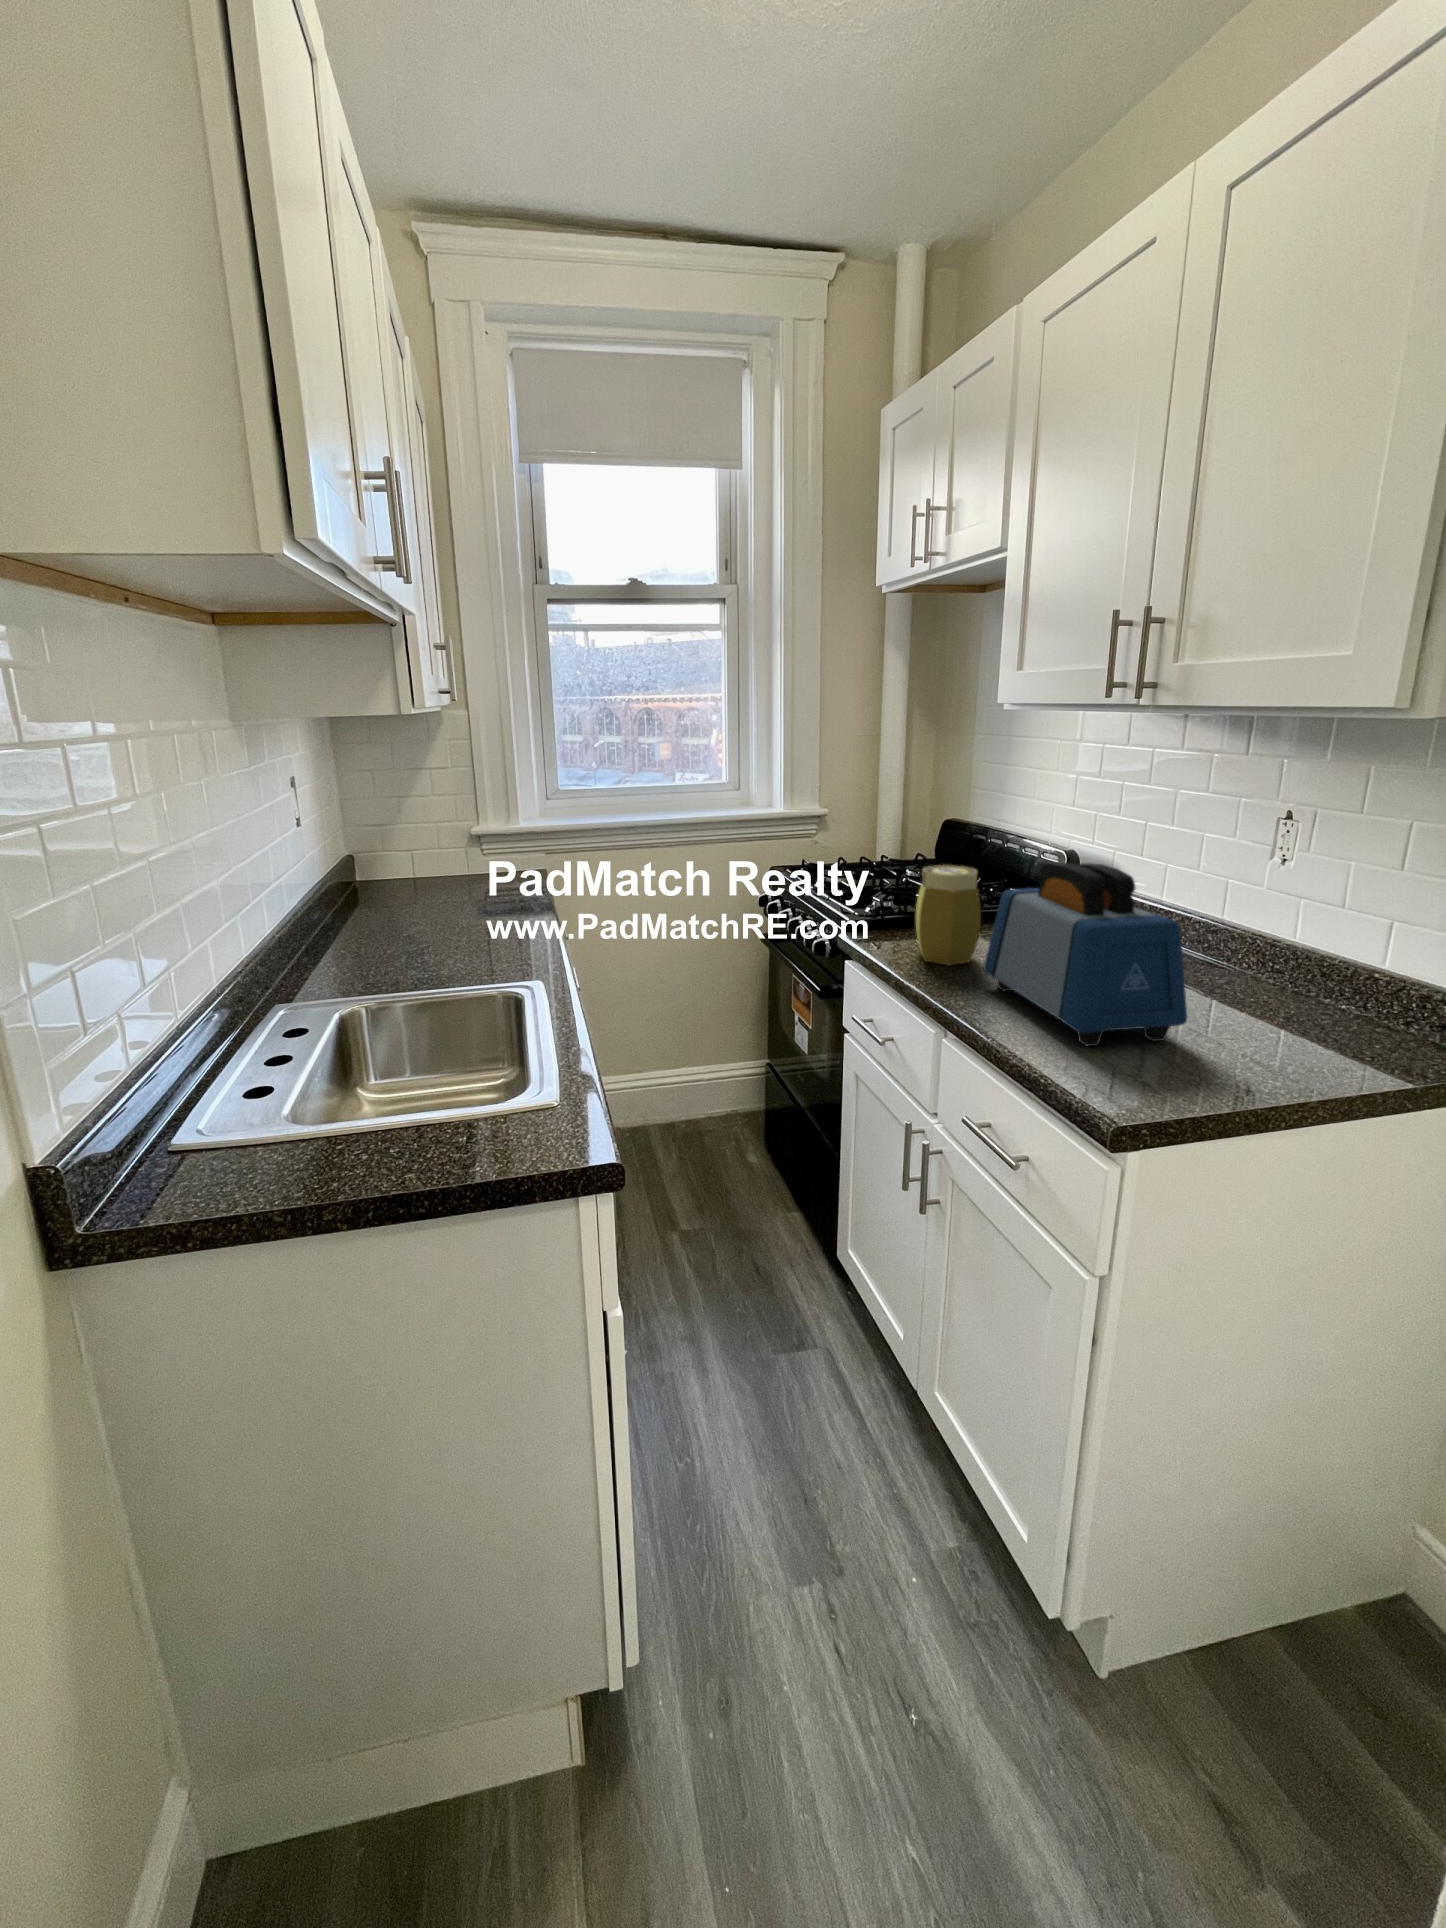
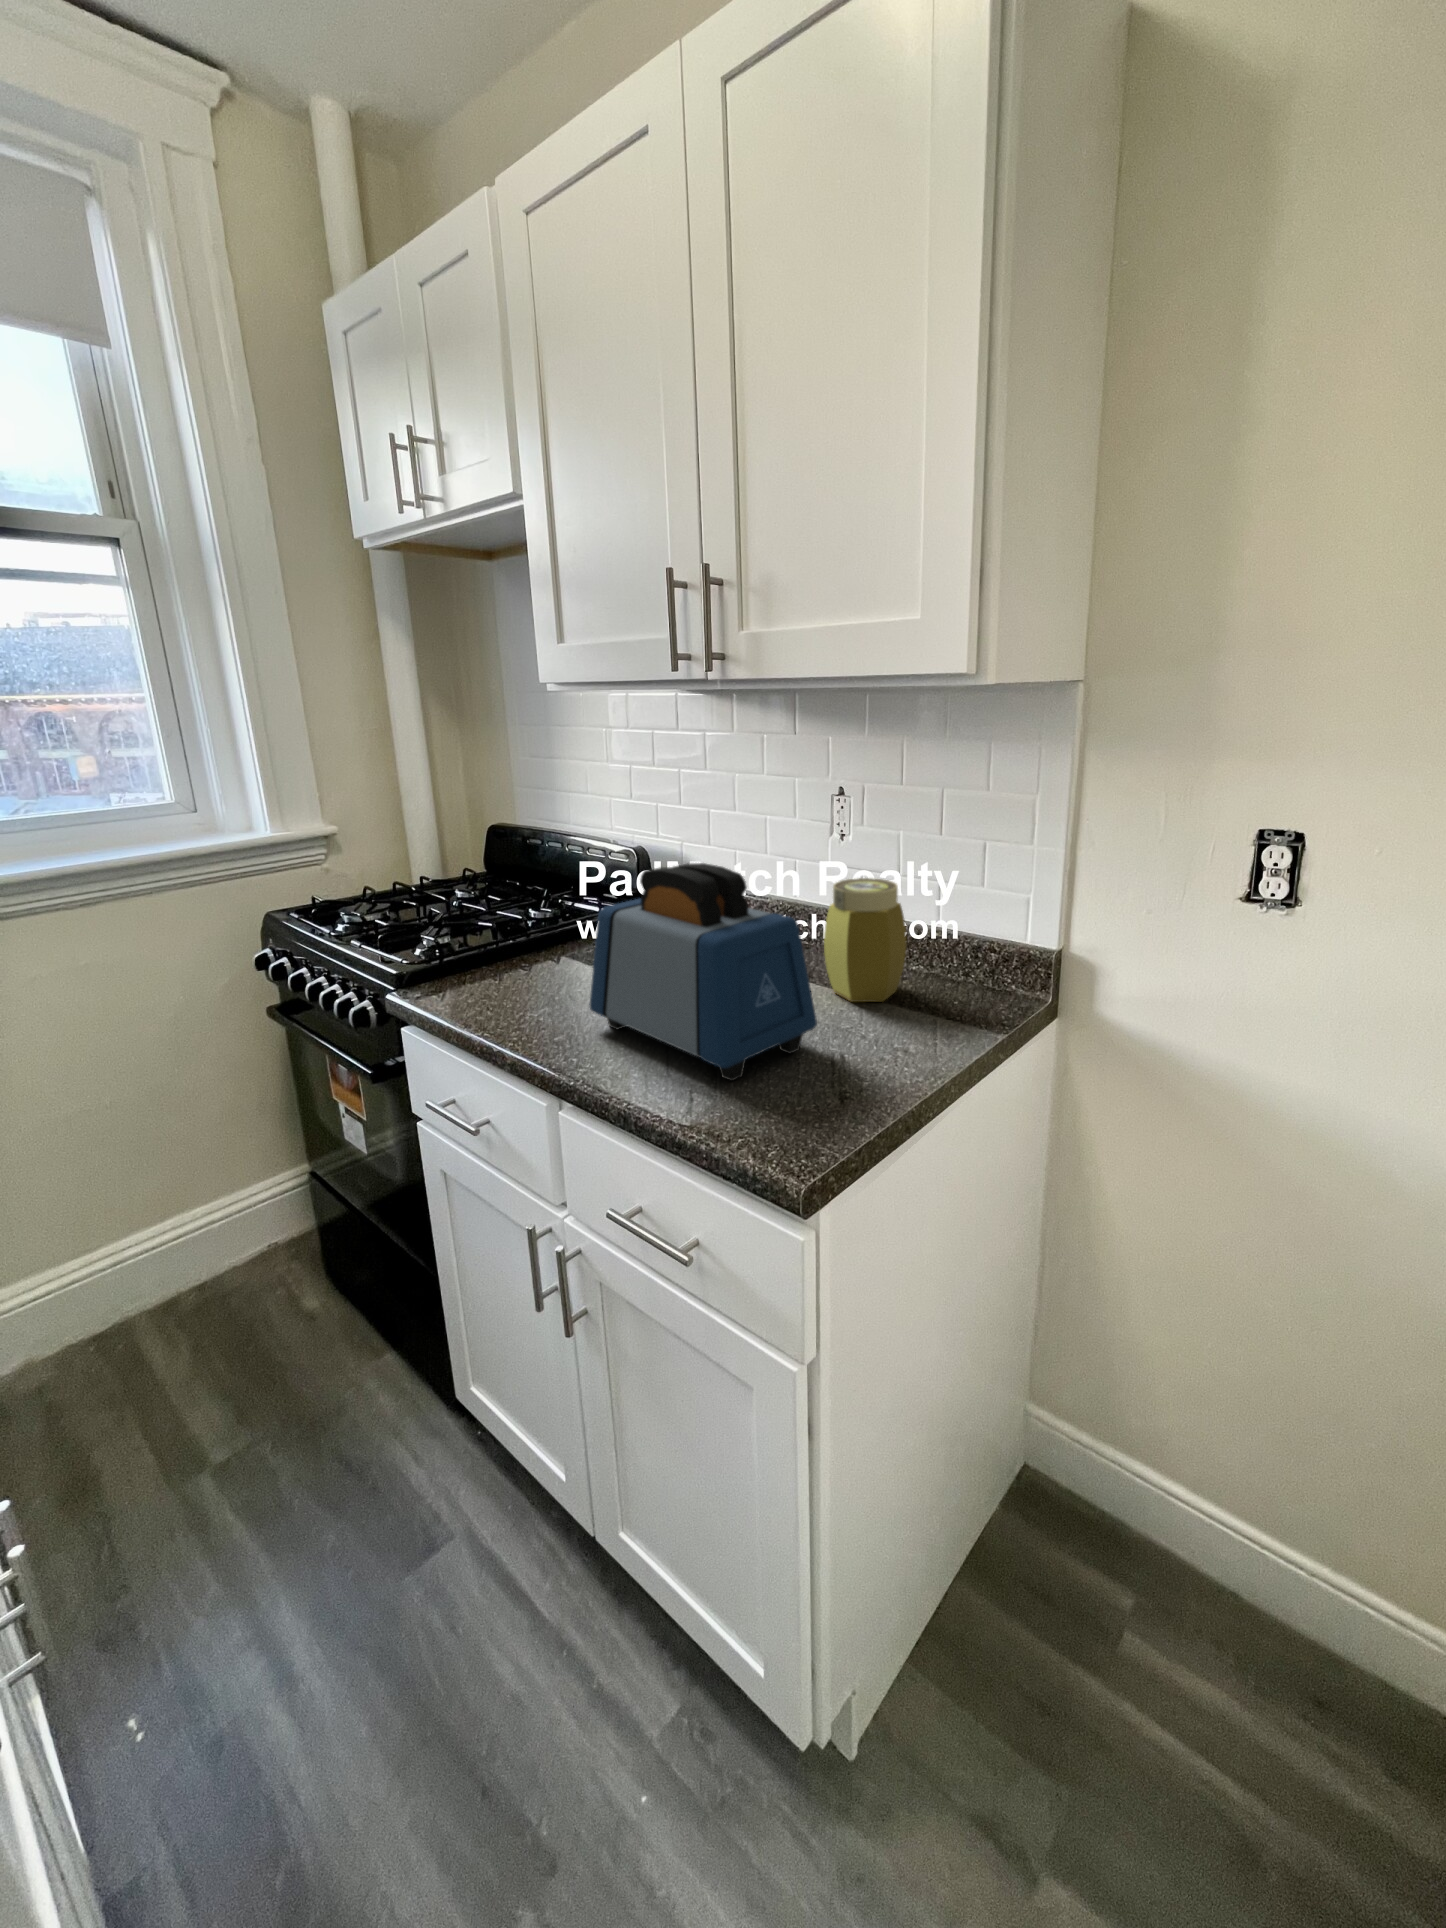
jar: present [916,865,981,965] -> present [824,878,906,1002]

